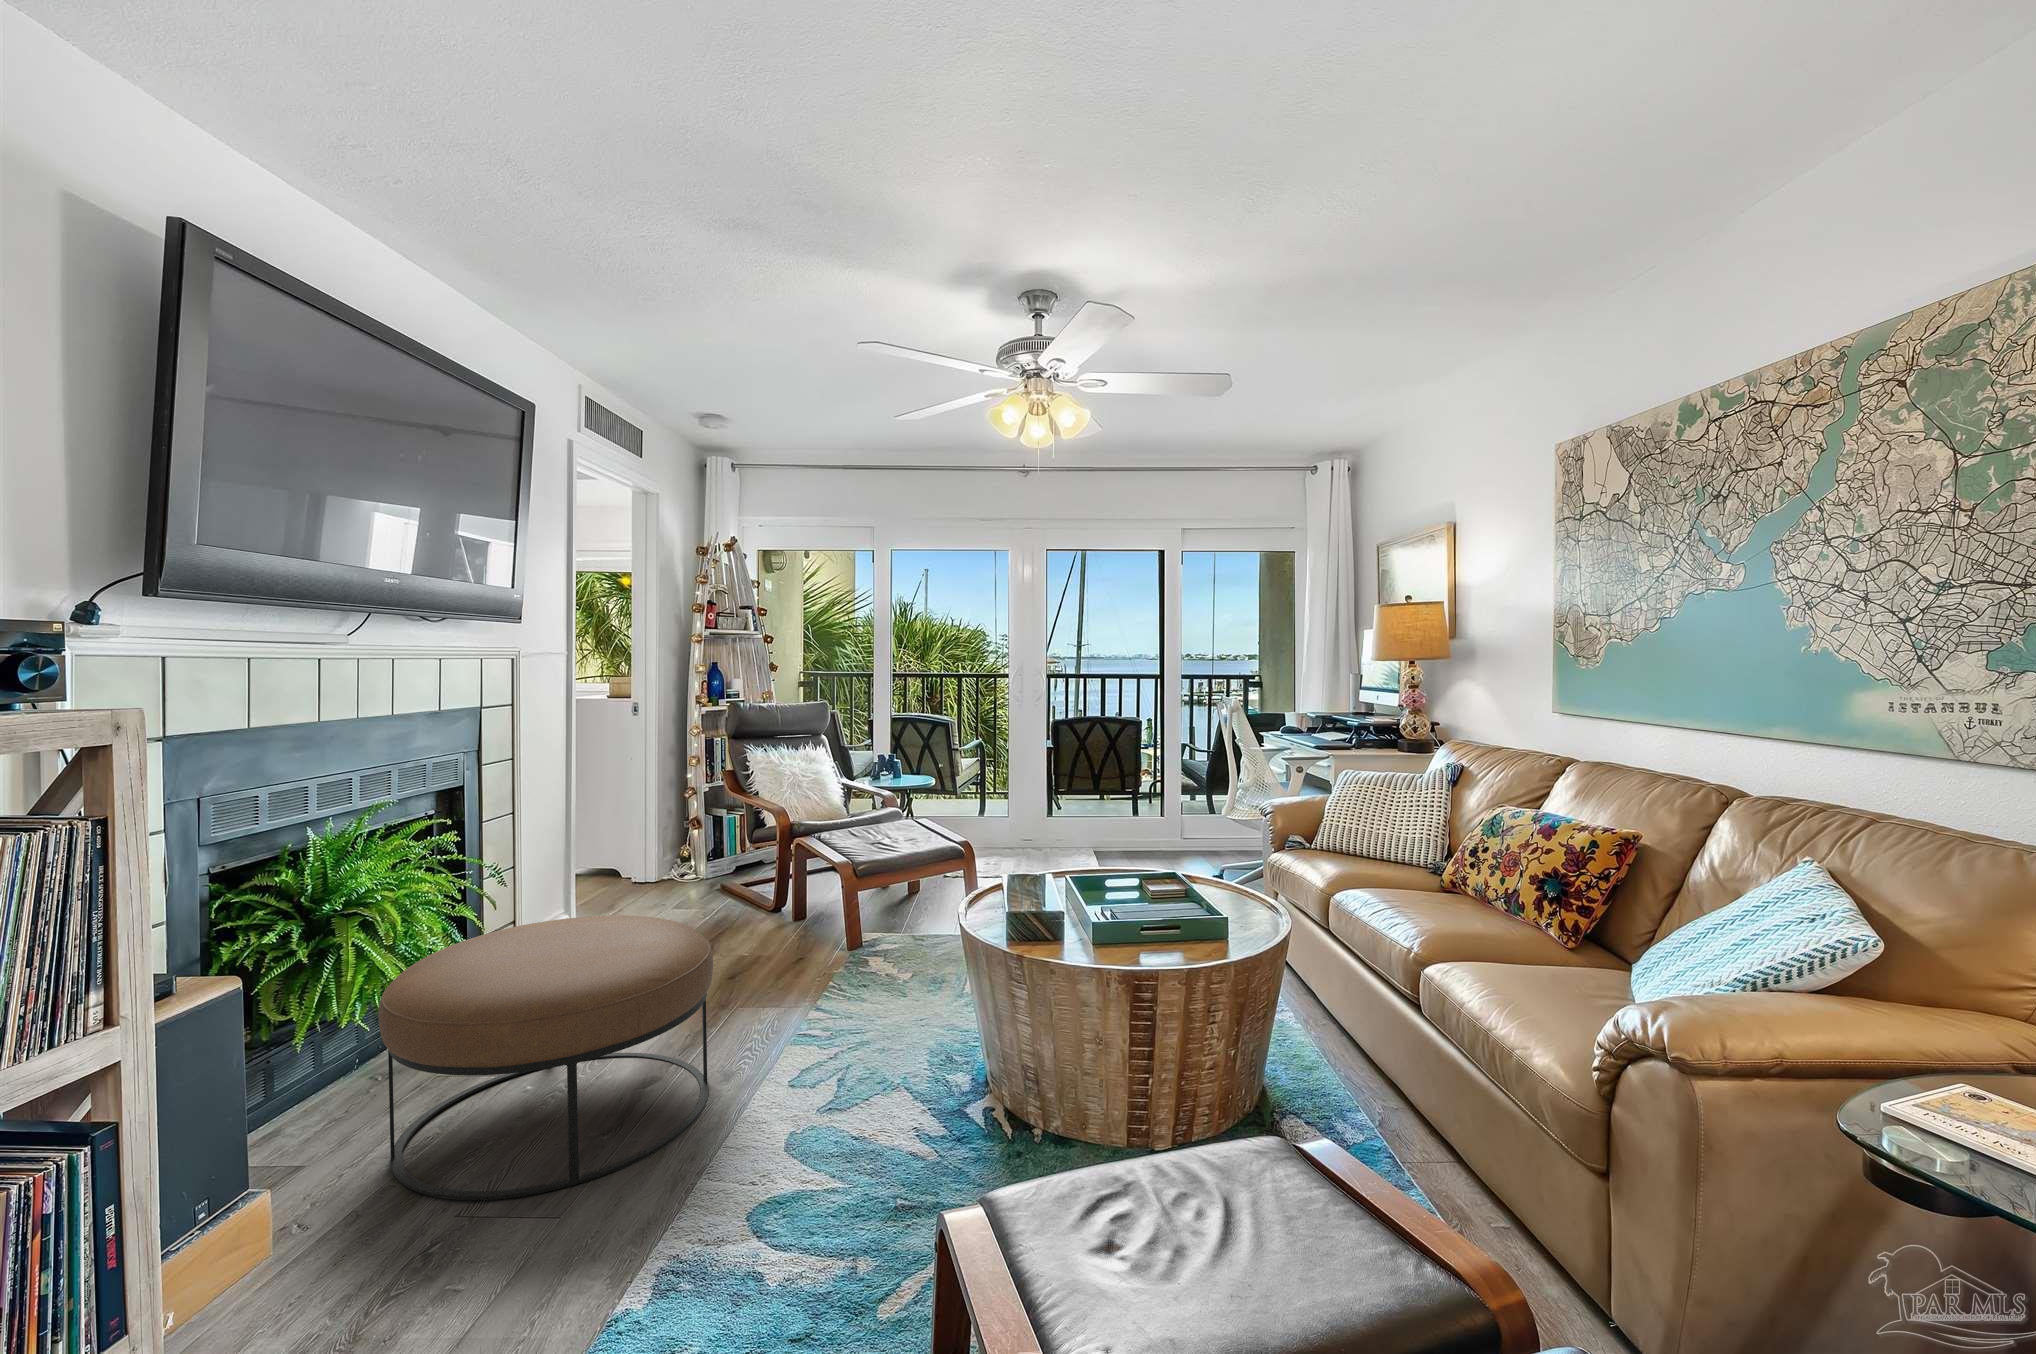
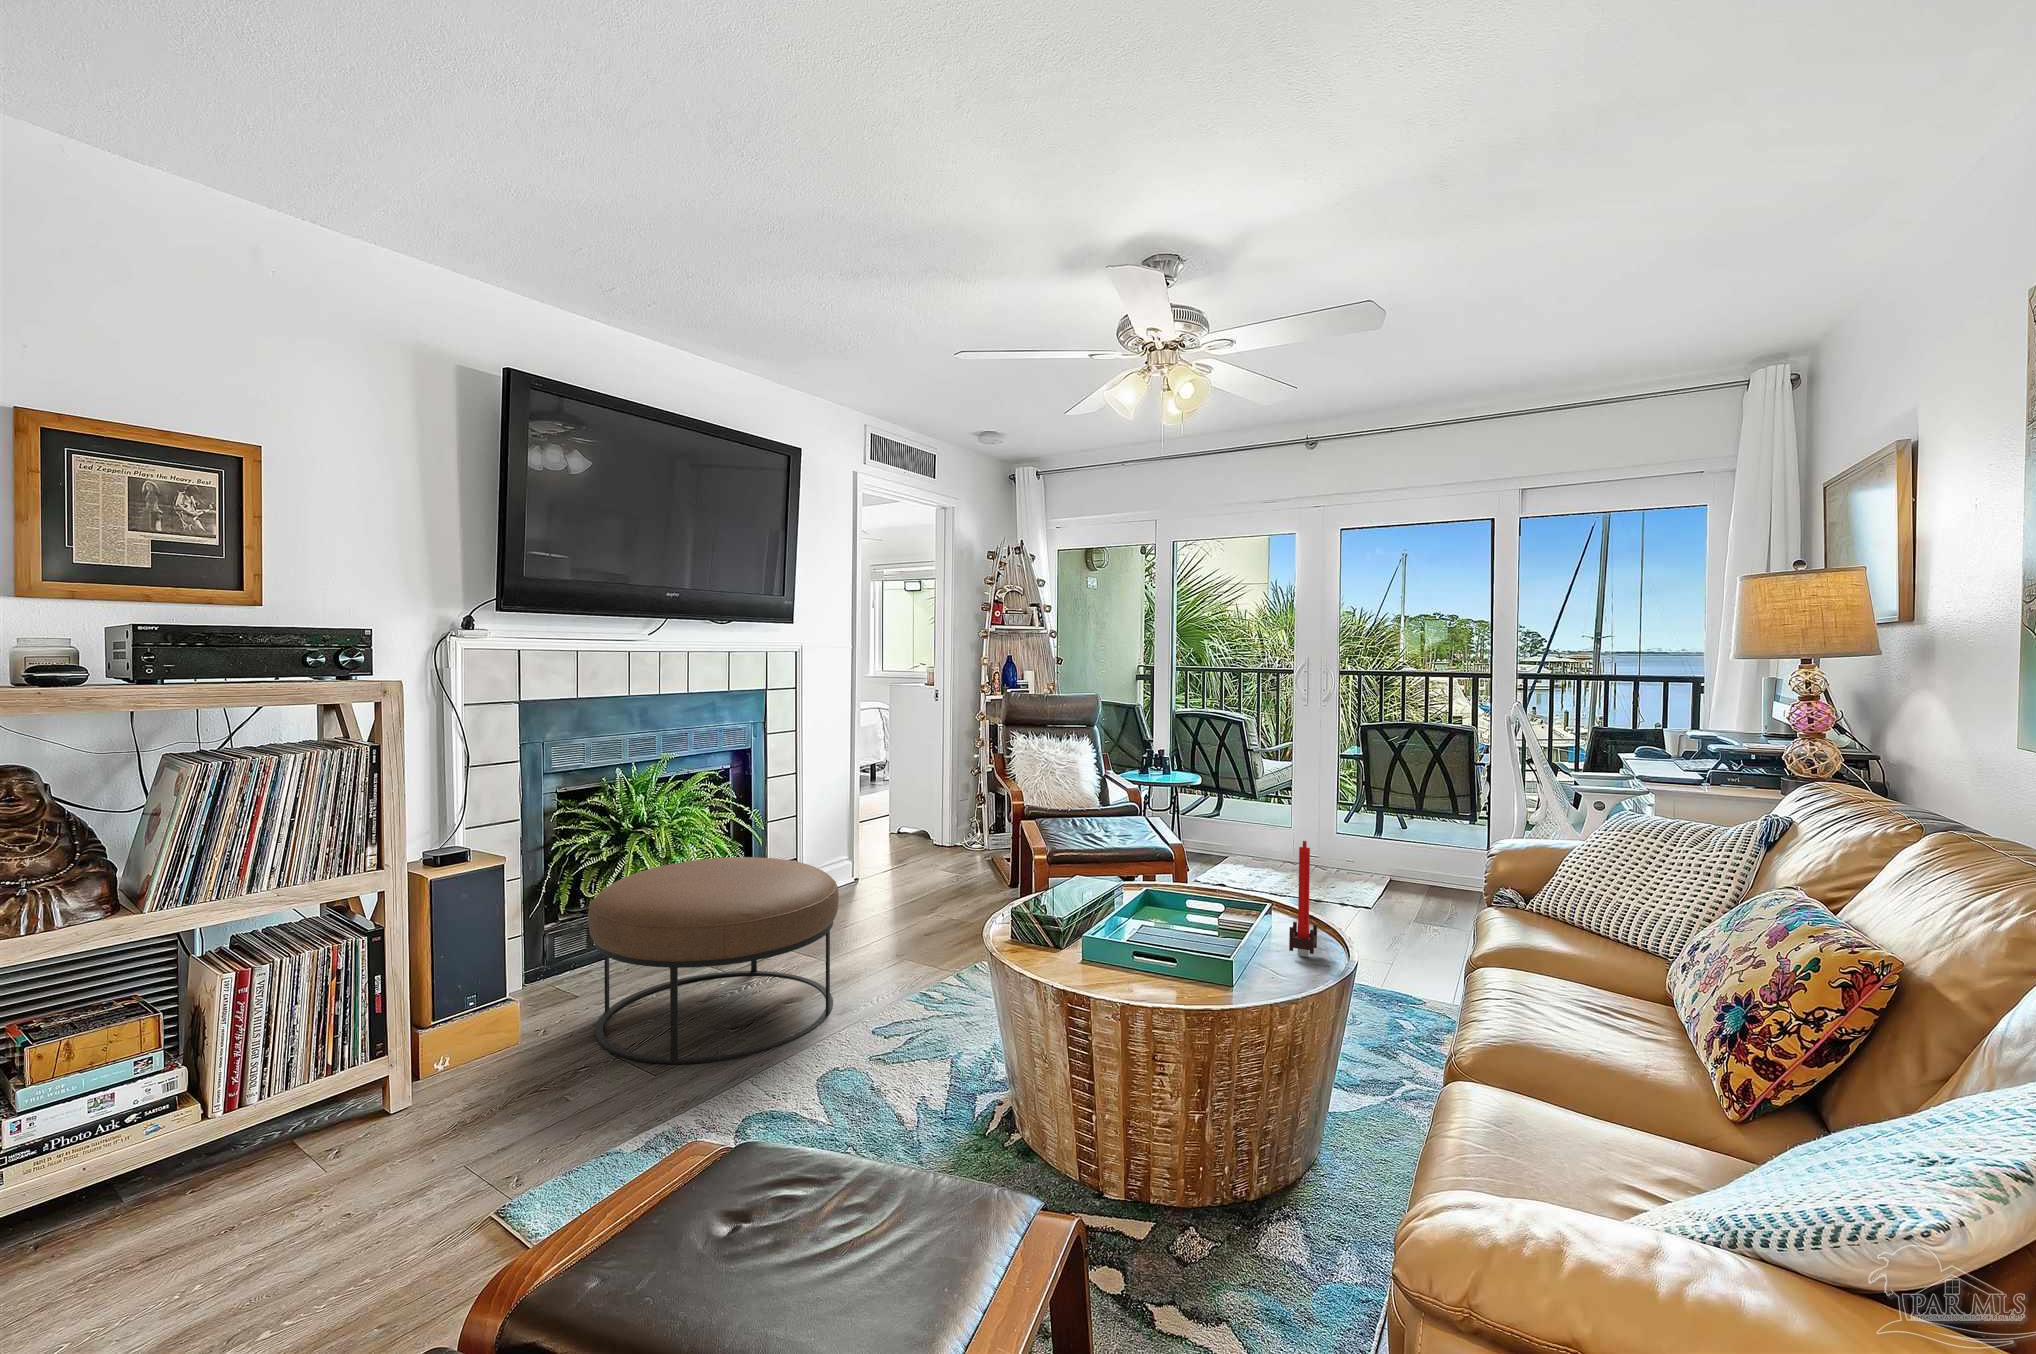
candle: none [1217,811,1242,908] -> present [1289,841,1317,957]

